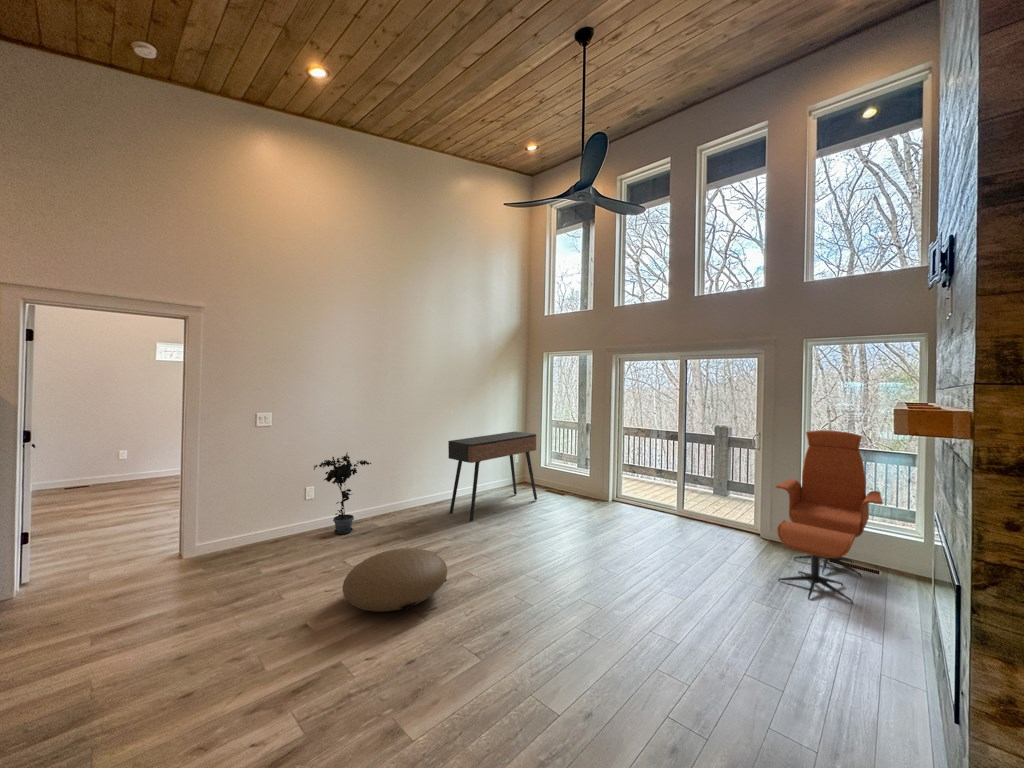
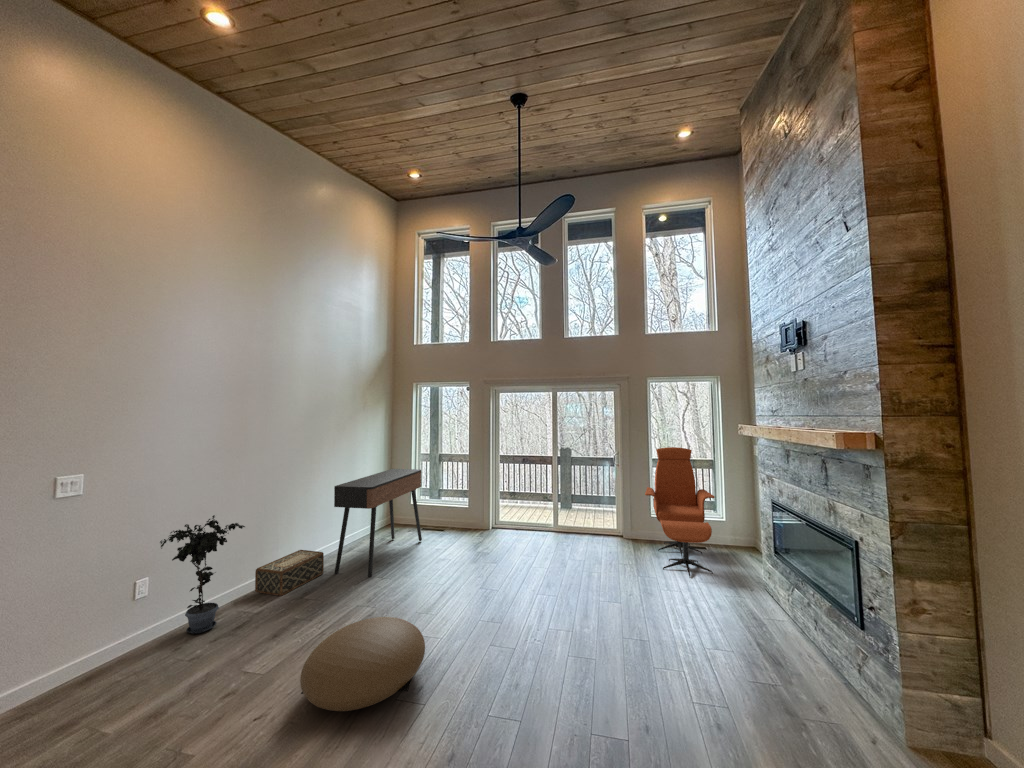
woven basket: none [391,490,442,521] -> present [255,550,324,596]

